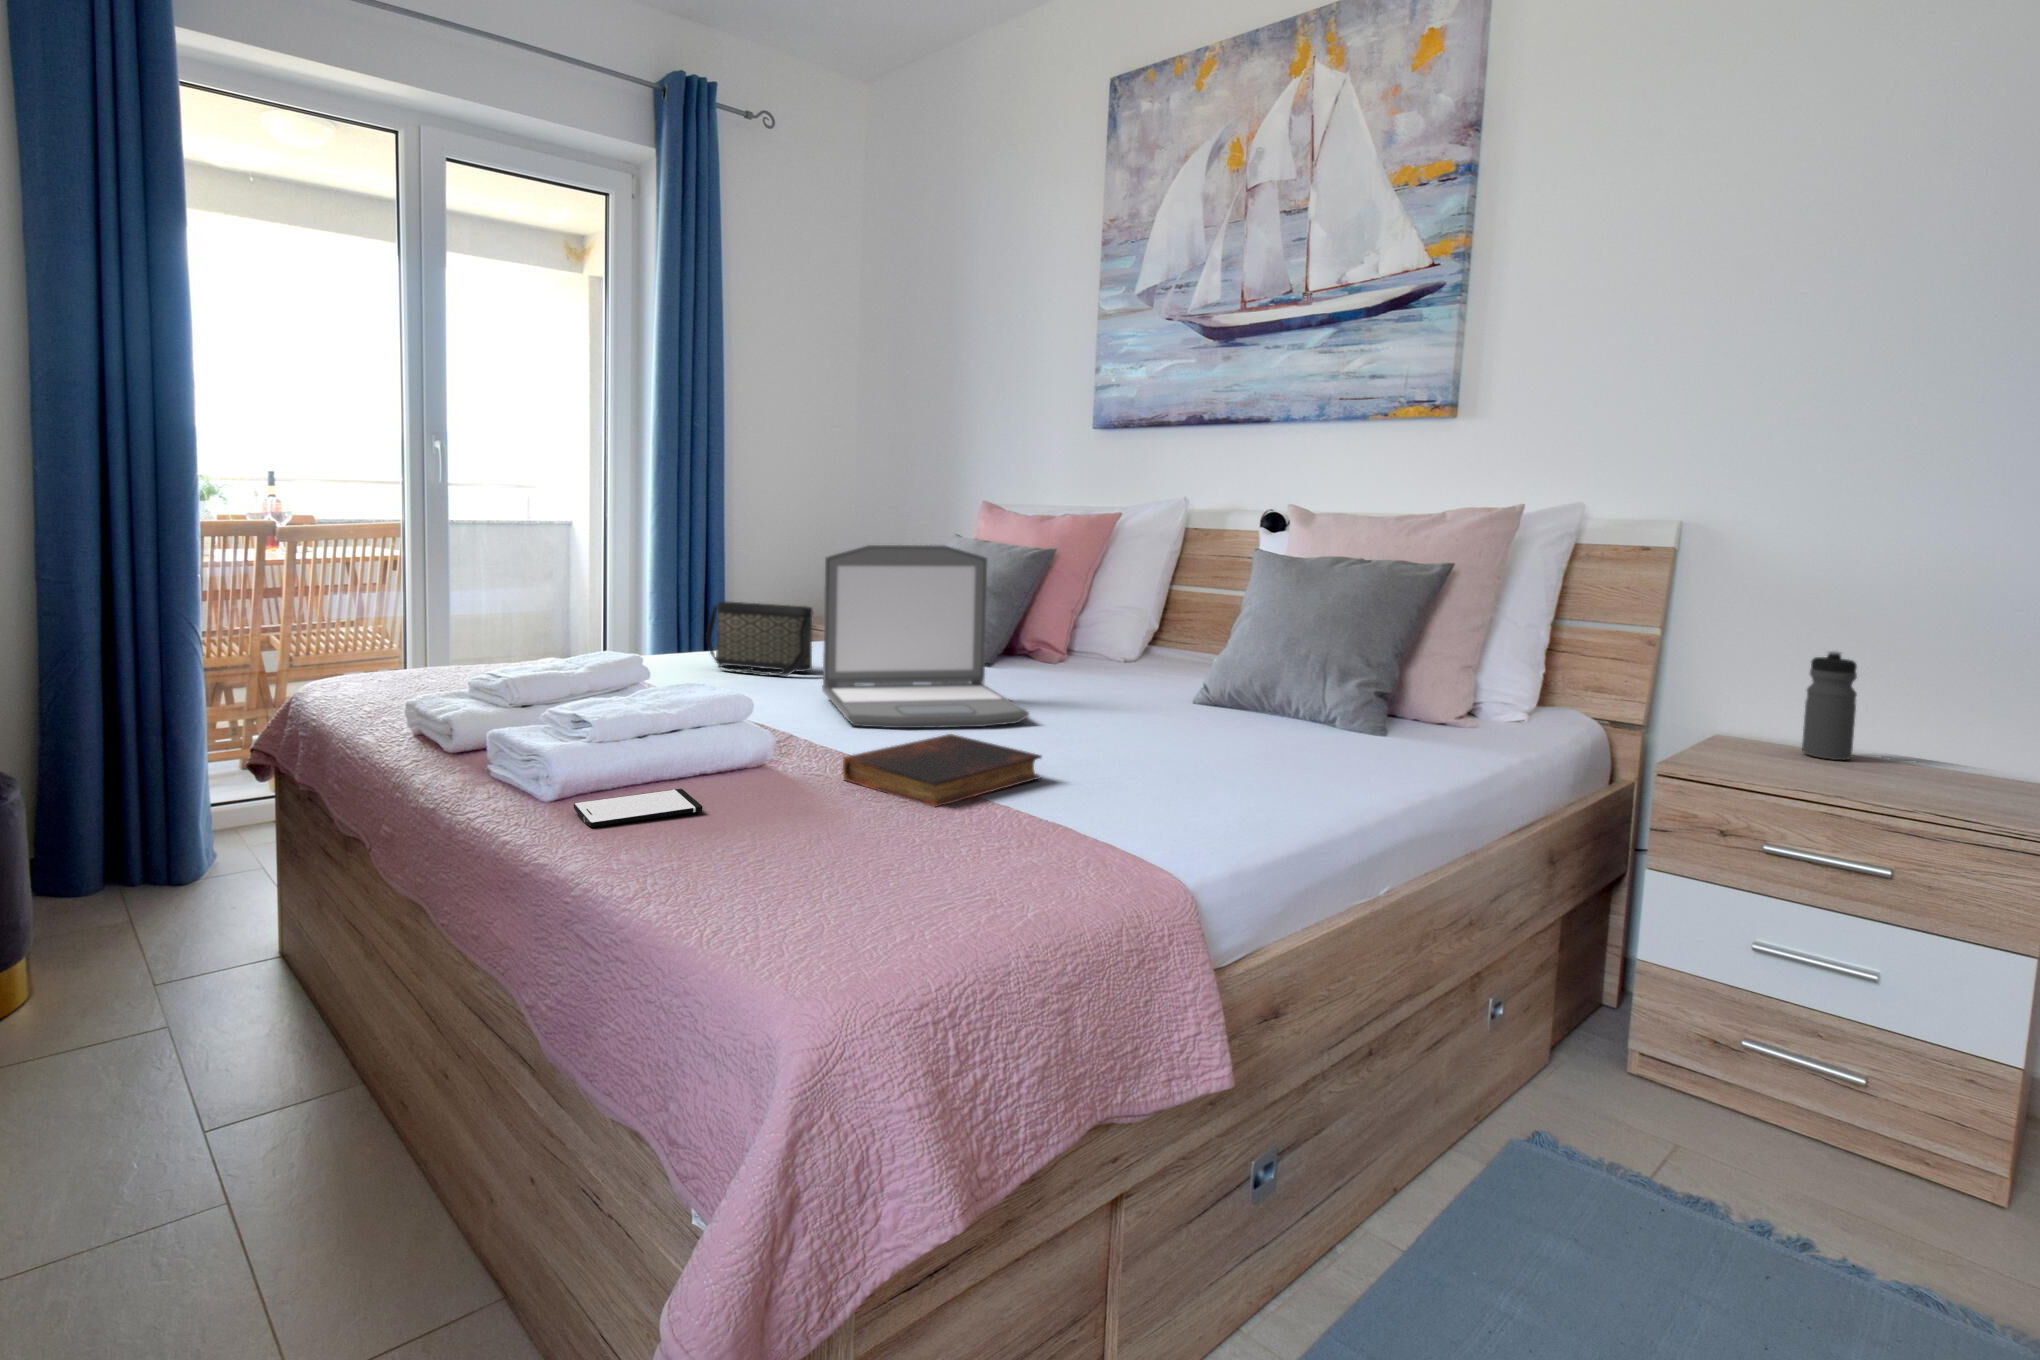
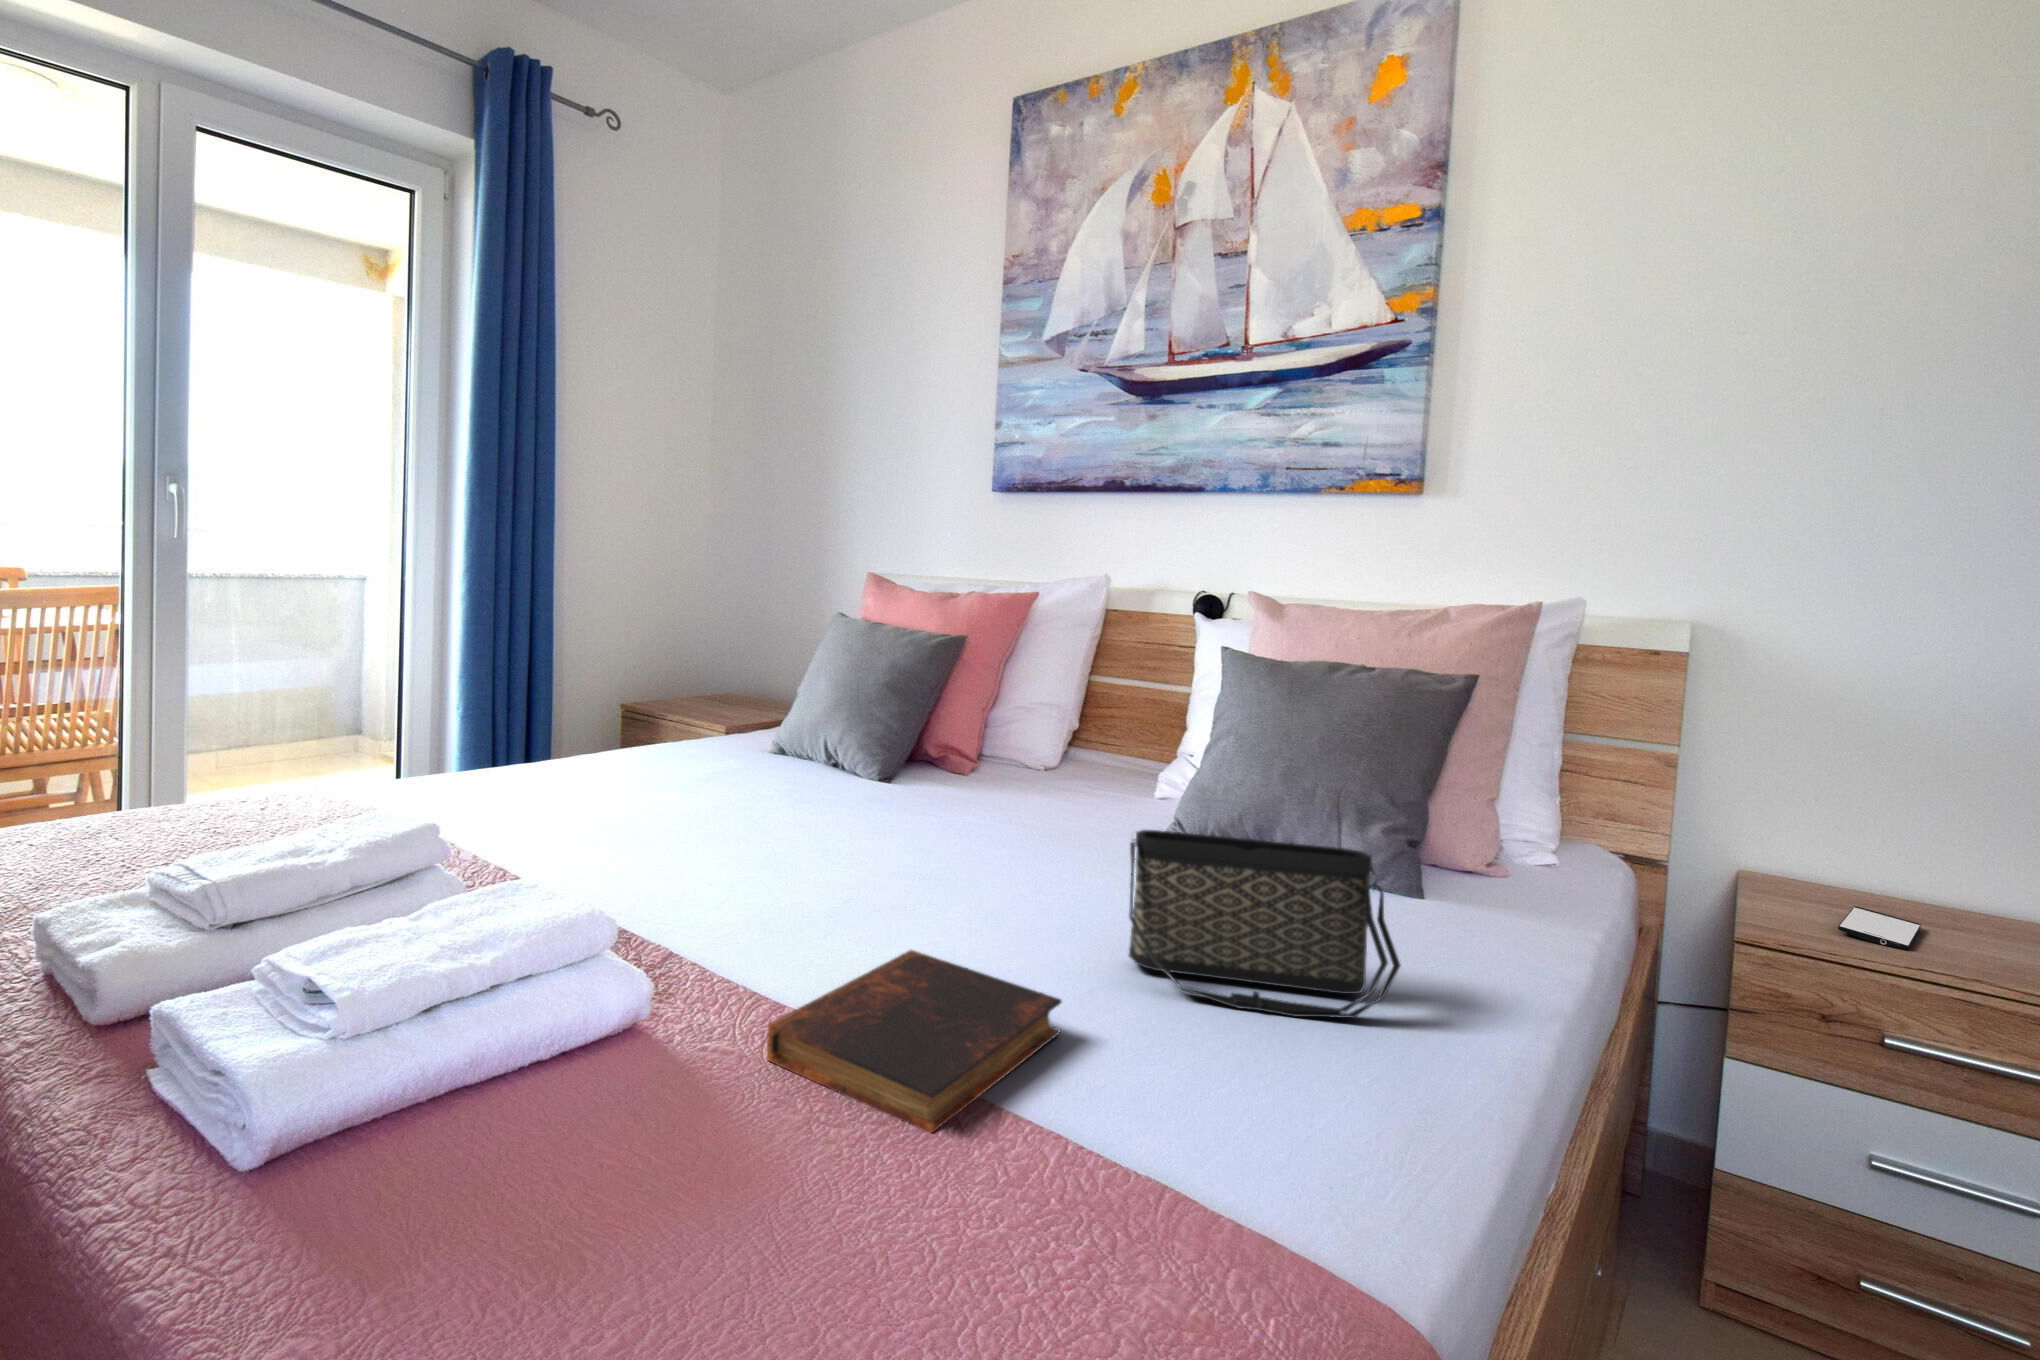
laptop: present [822,545,1029,728] -> none [699,645,986,914]
handbag: present [706,601,813,676] -> present [1129,830,1401,1018]
water bottle: present [1802,651,1857,760] -> none [1841,779,1906,907]
smartphone: present [574,789,703,827] -> present [1838,906,1921,949]

